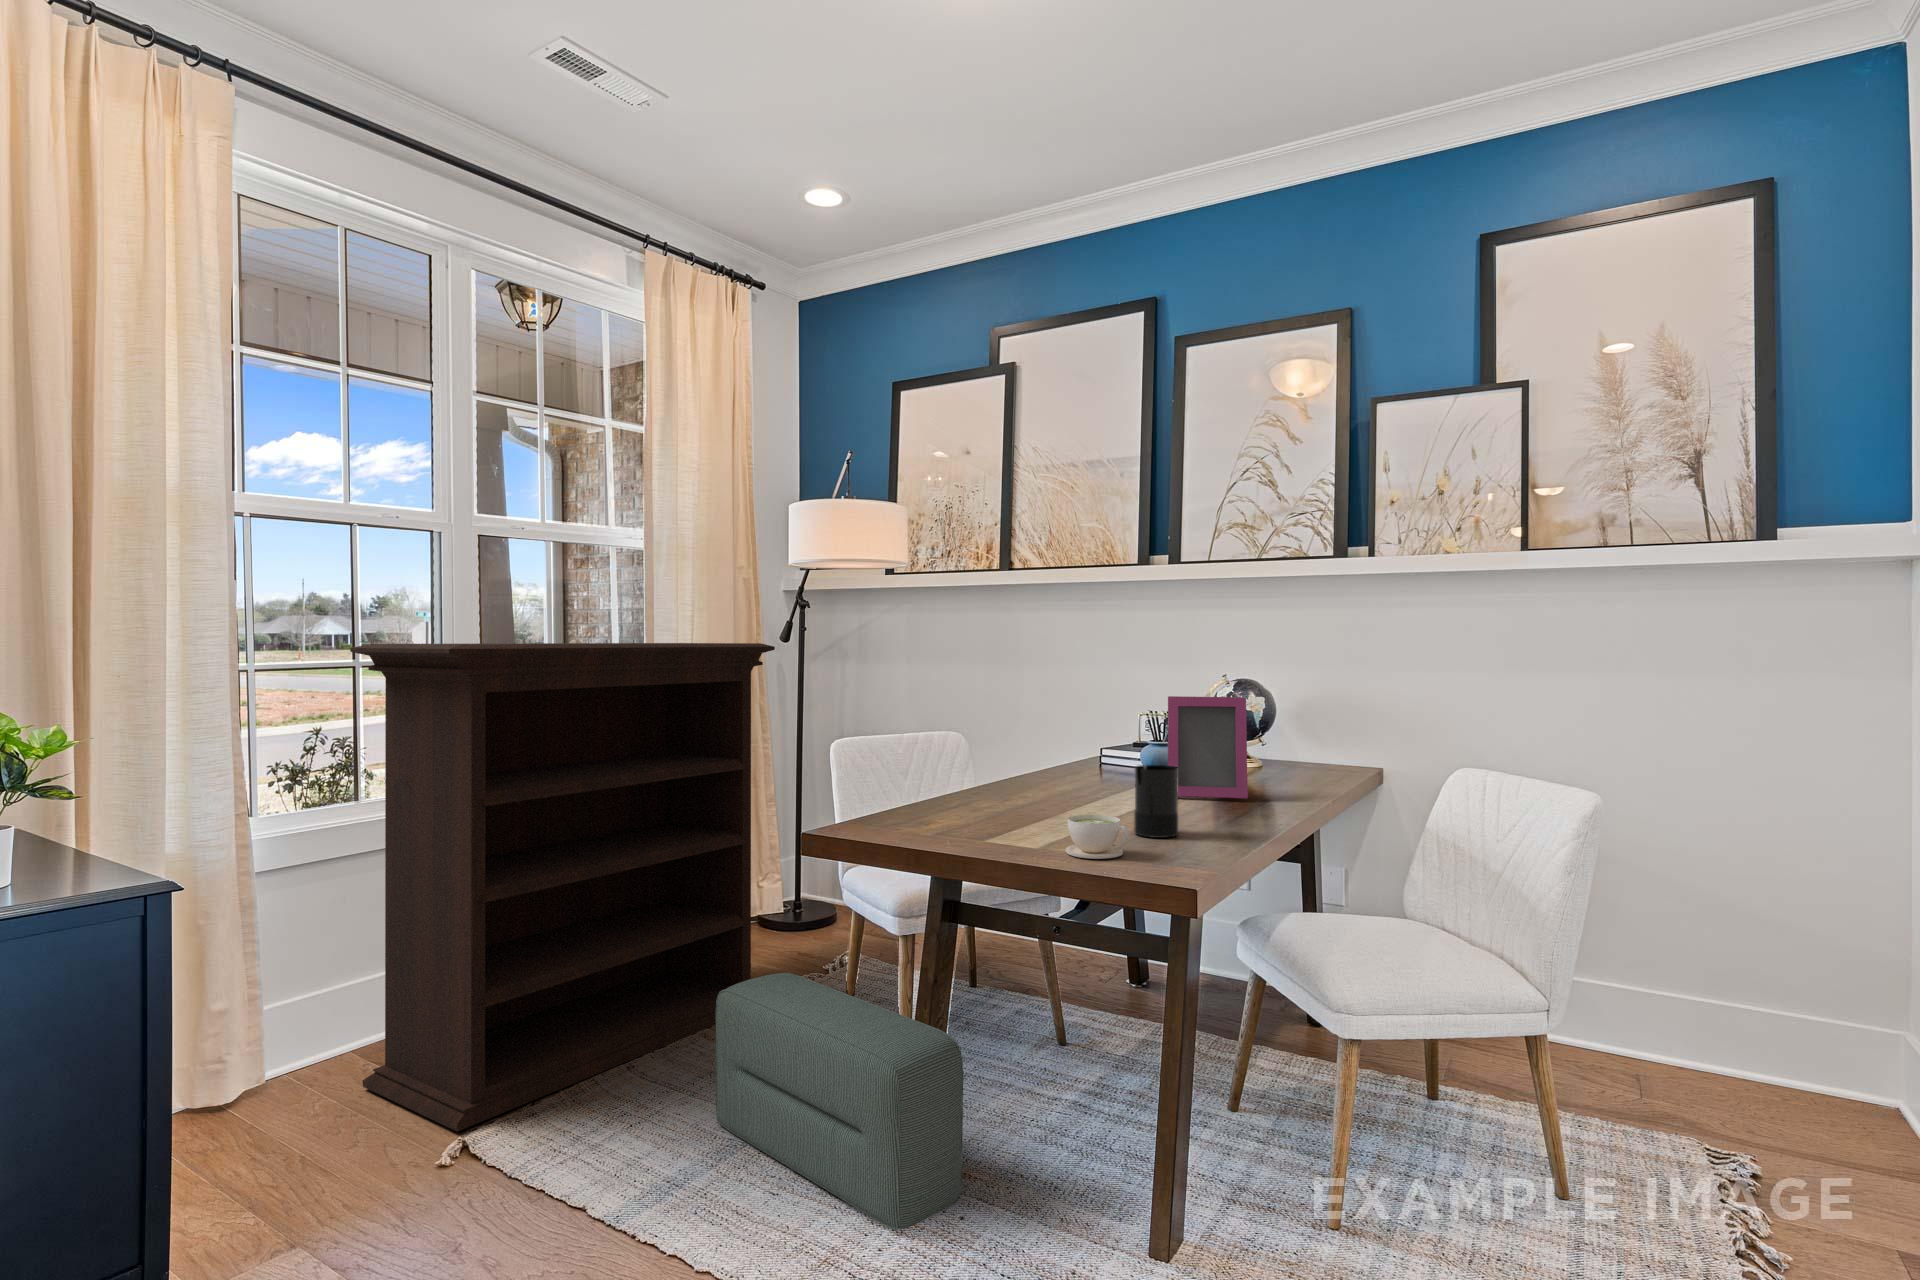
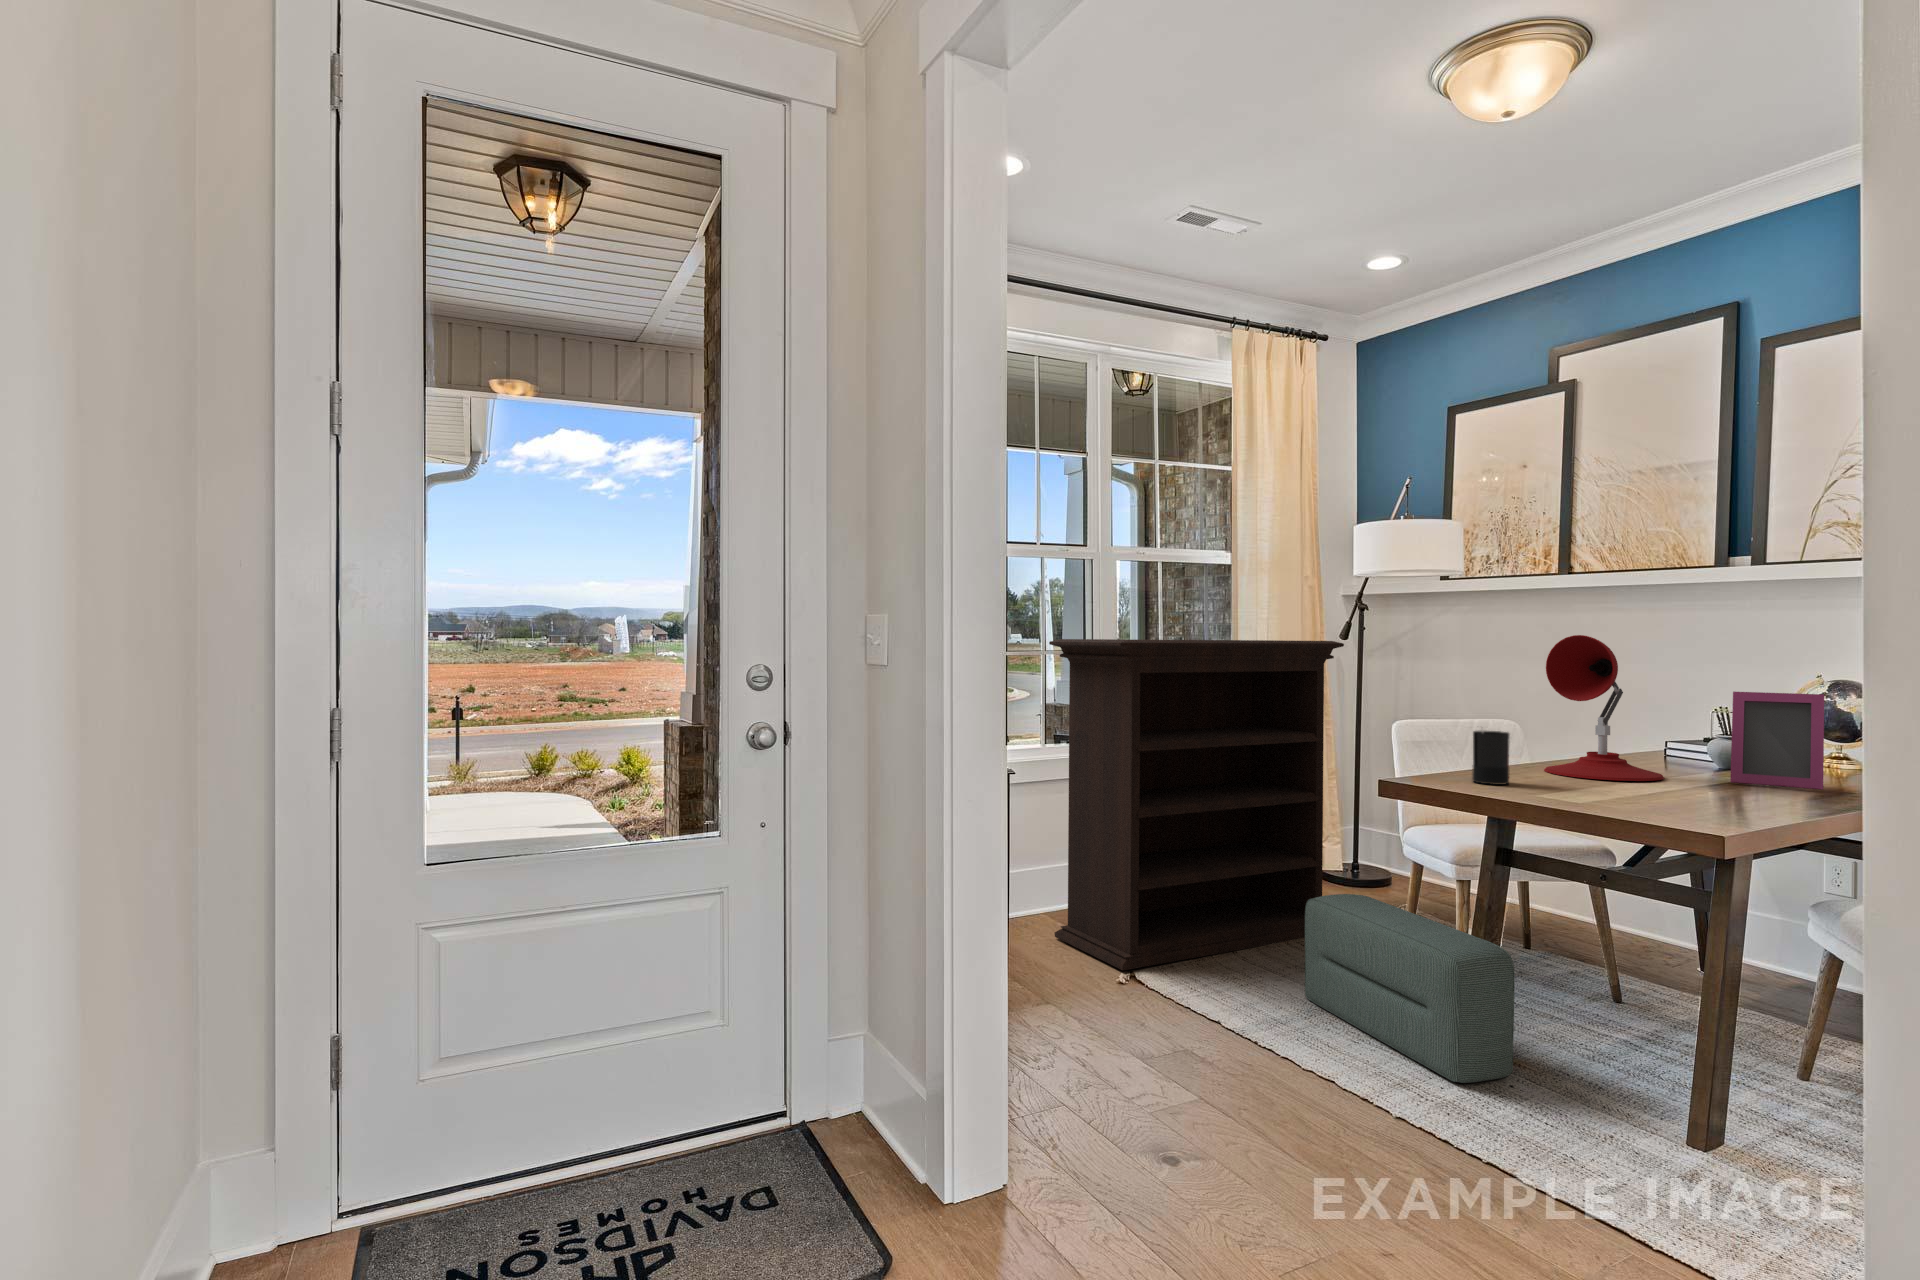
desk lamp: none [991,635,1108,804] -> present [1544,635,1664,781]
candle: present [1134,764,1178,838] -> present [1472,730,1510,785]
coffee cup: present [1066,815,1129,859] -> none [1610,781,1670,815]

